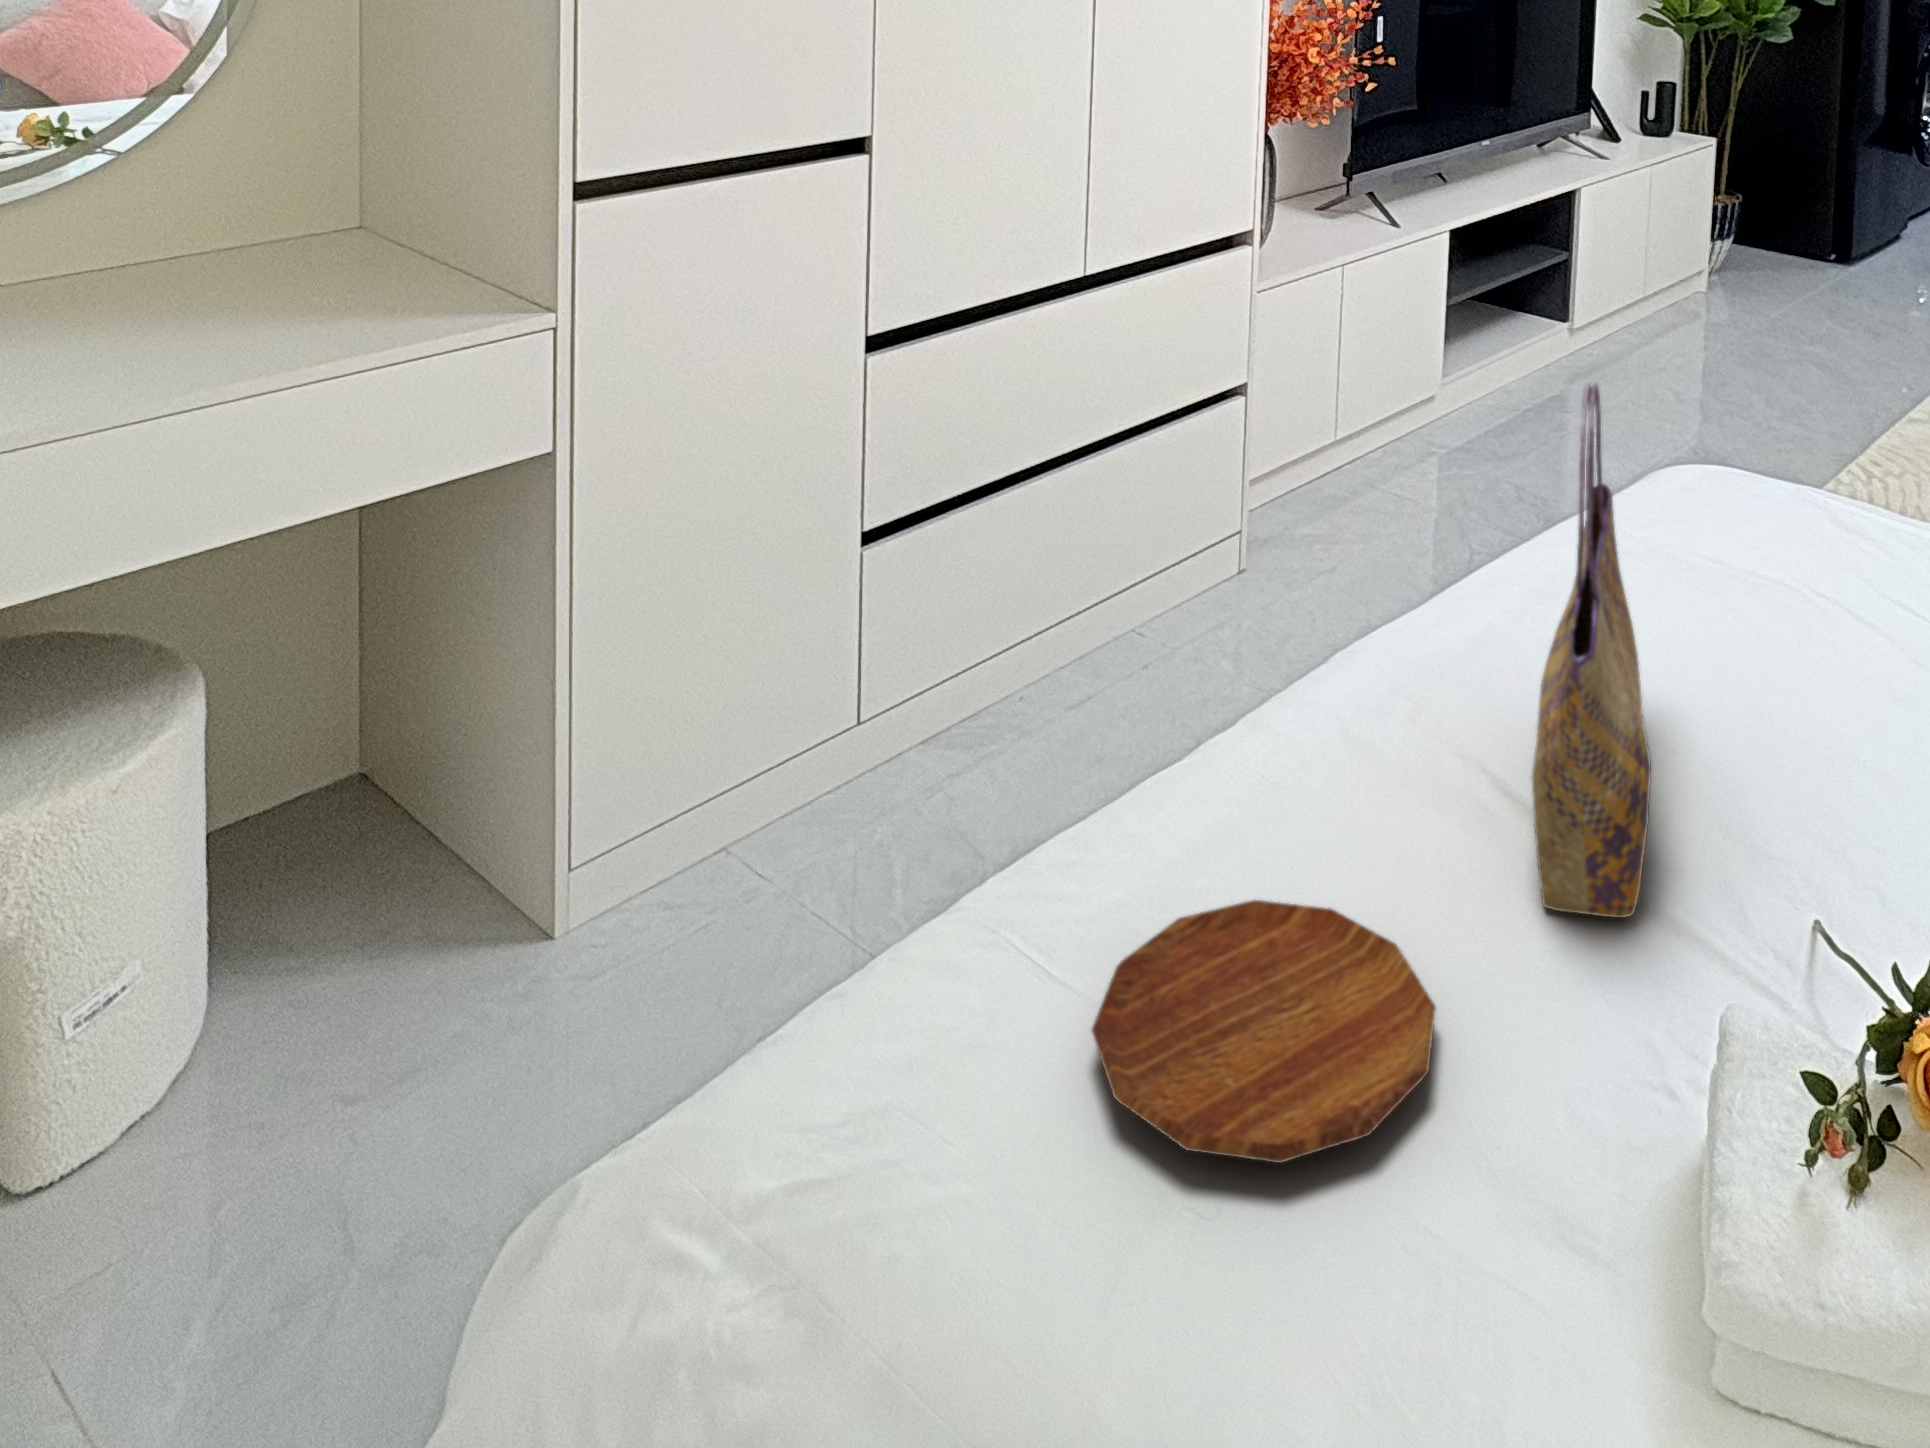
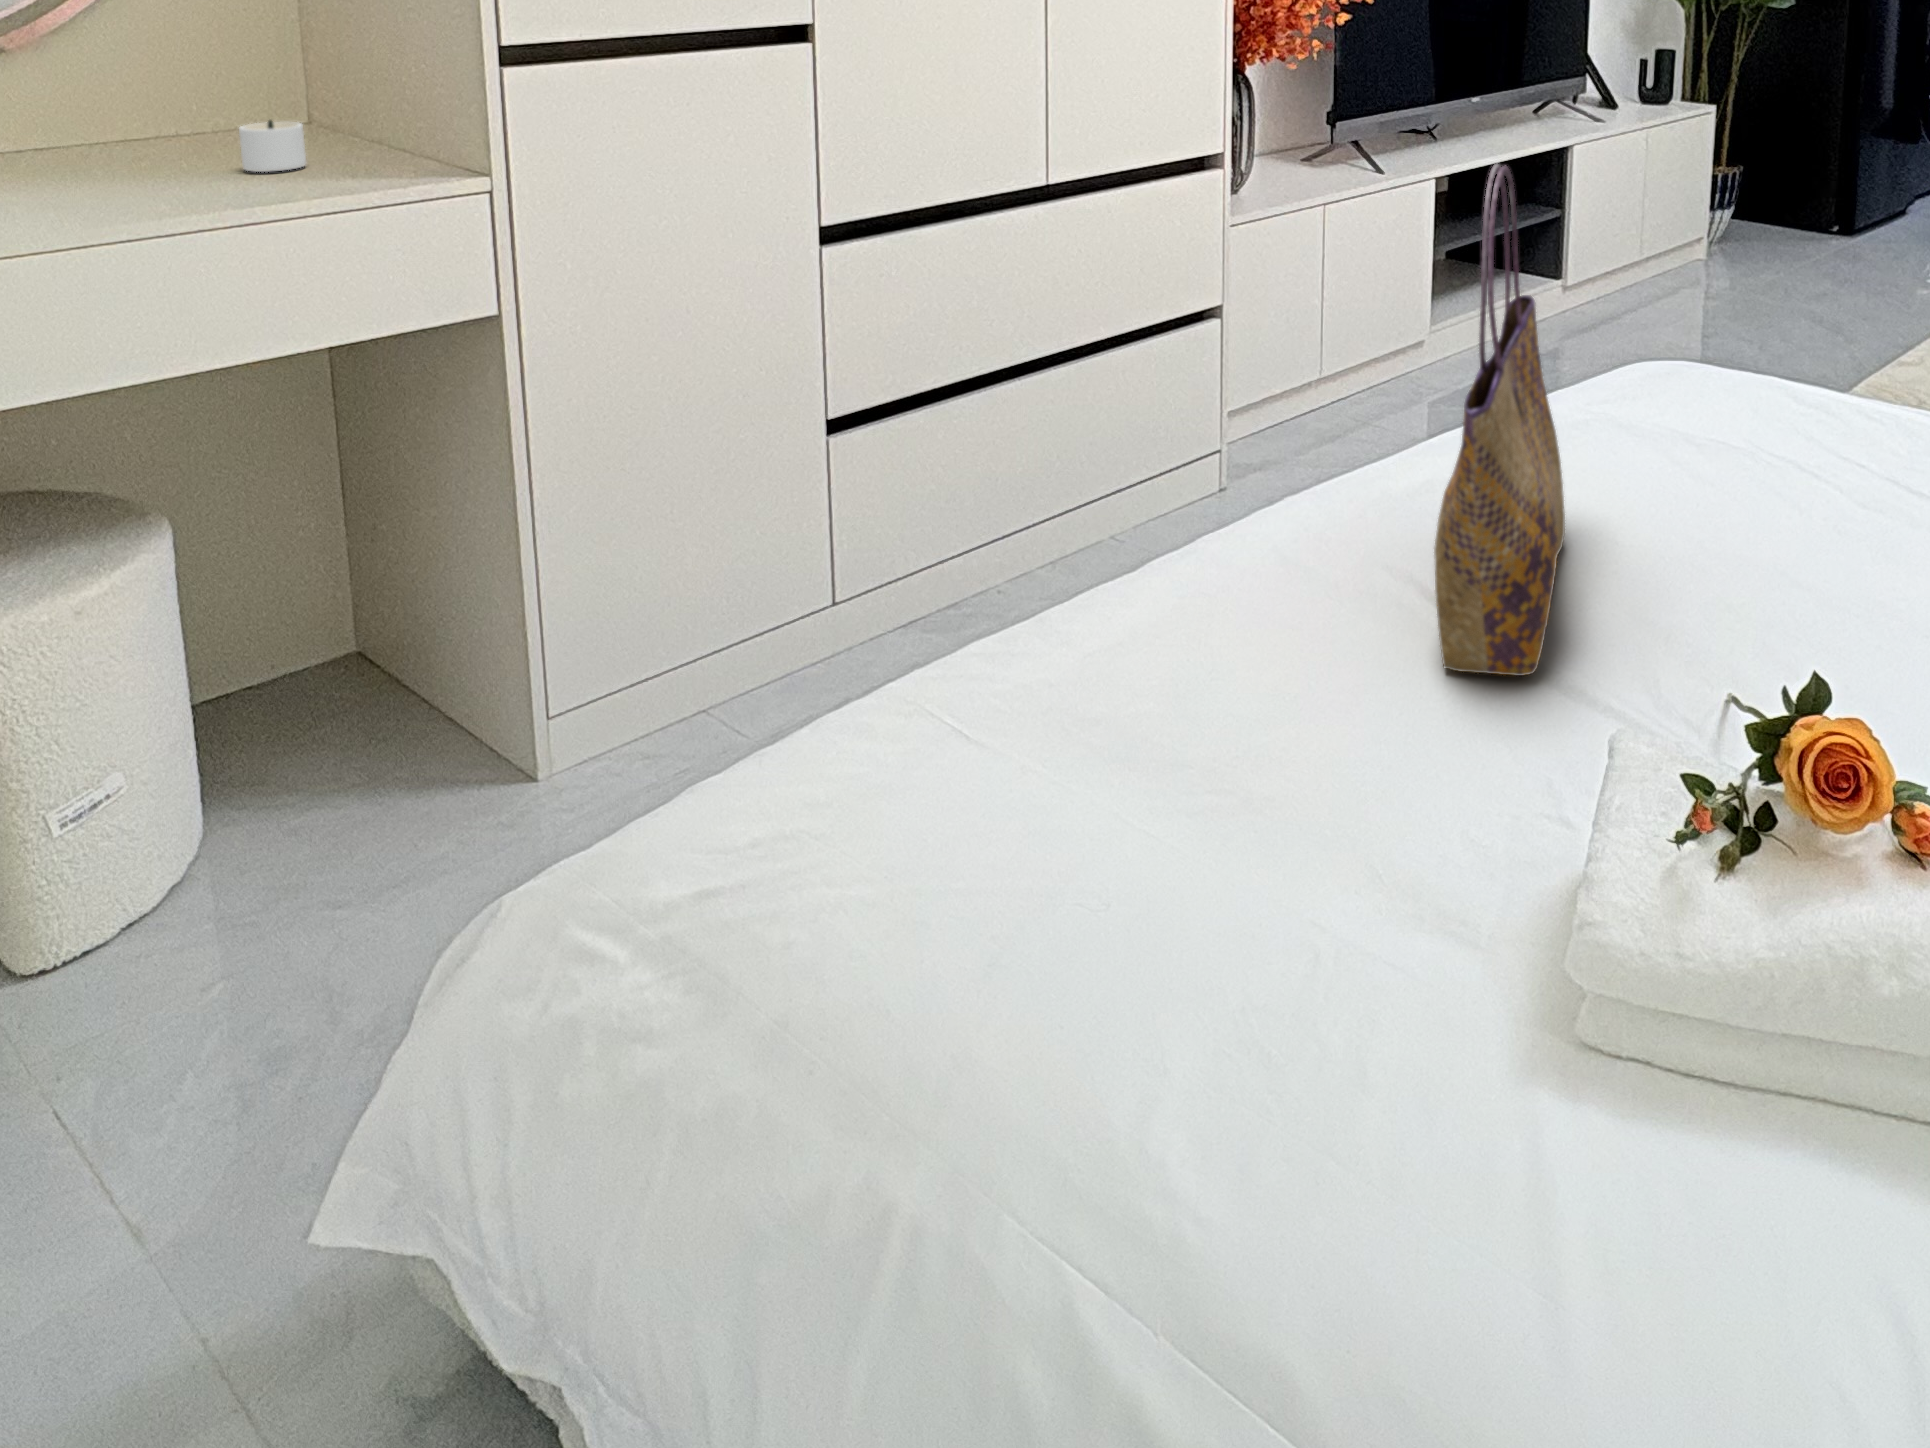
candle: none [309,249,402,304] -> present [239,120,306,172]
tray: present [1092,900,1436,1163] -> none [967,656,1319,855]

